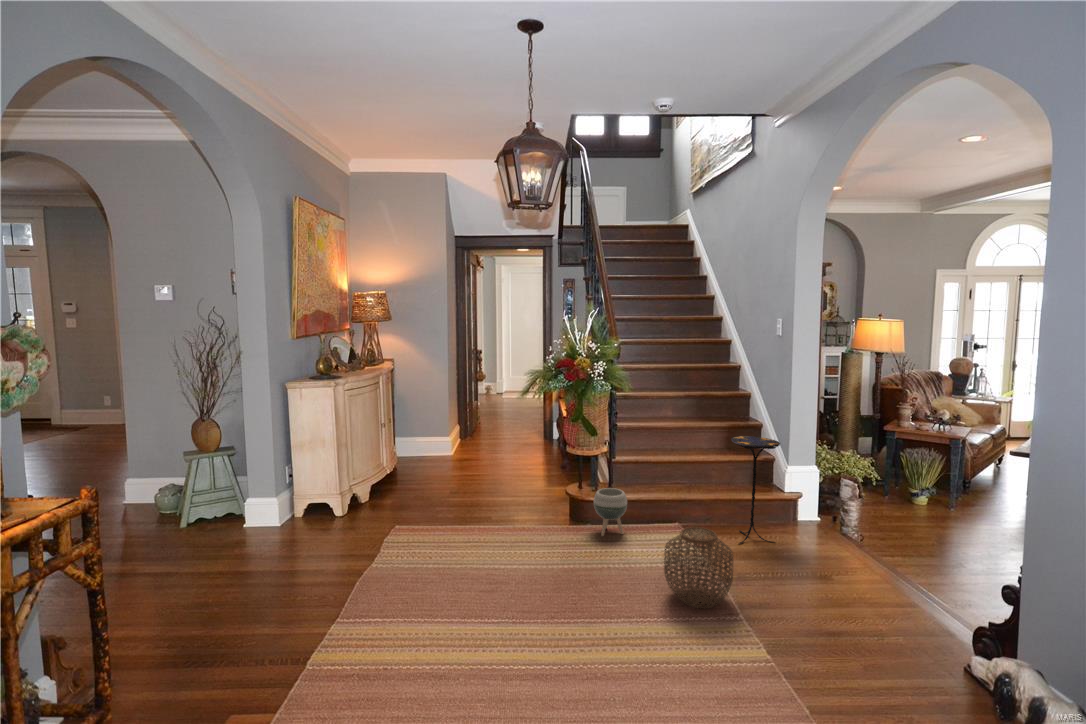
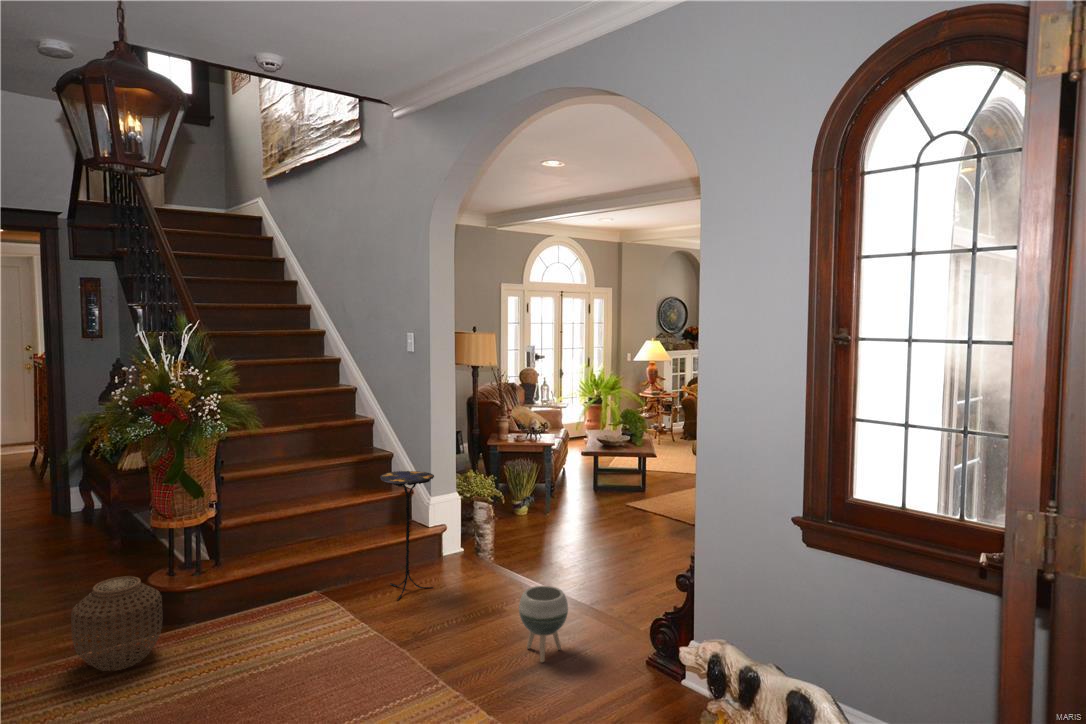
planter: present [594,488,627,536] -> present [519,586,568,662]
woven basket: present [664,527,733,609] -> present [71,576,163,671]

